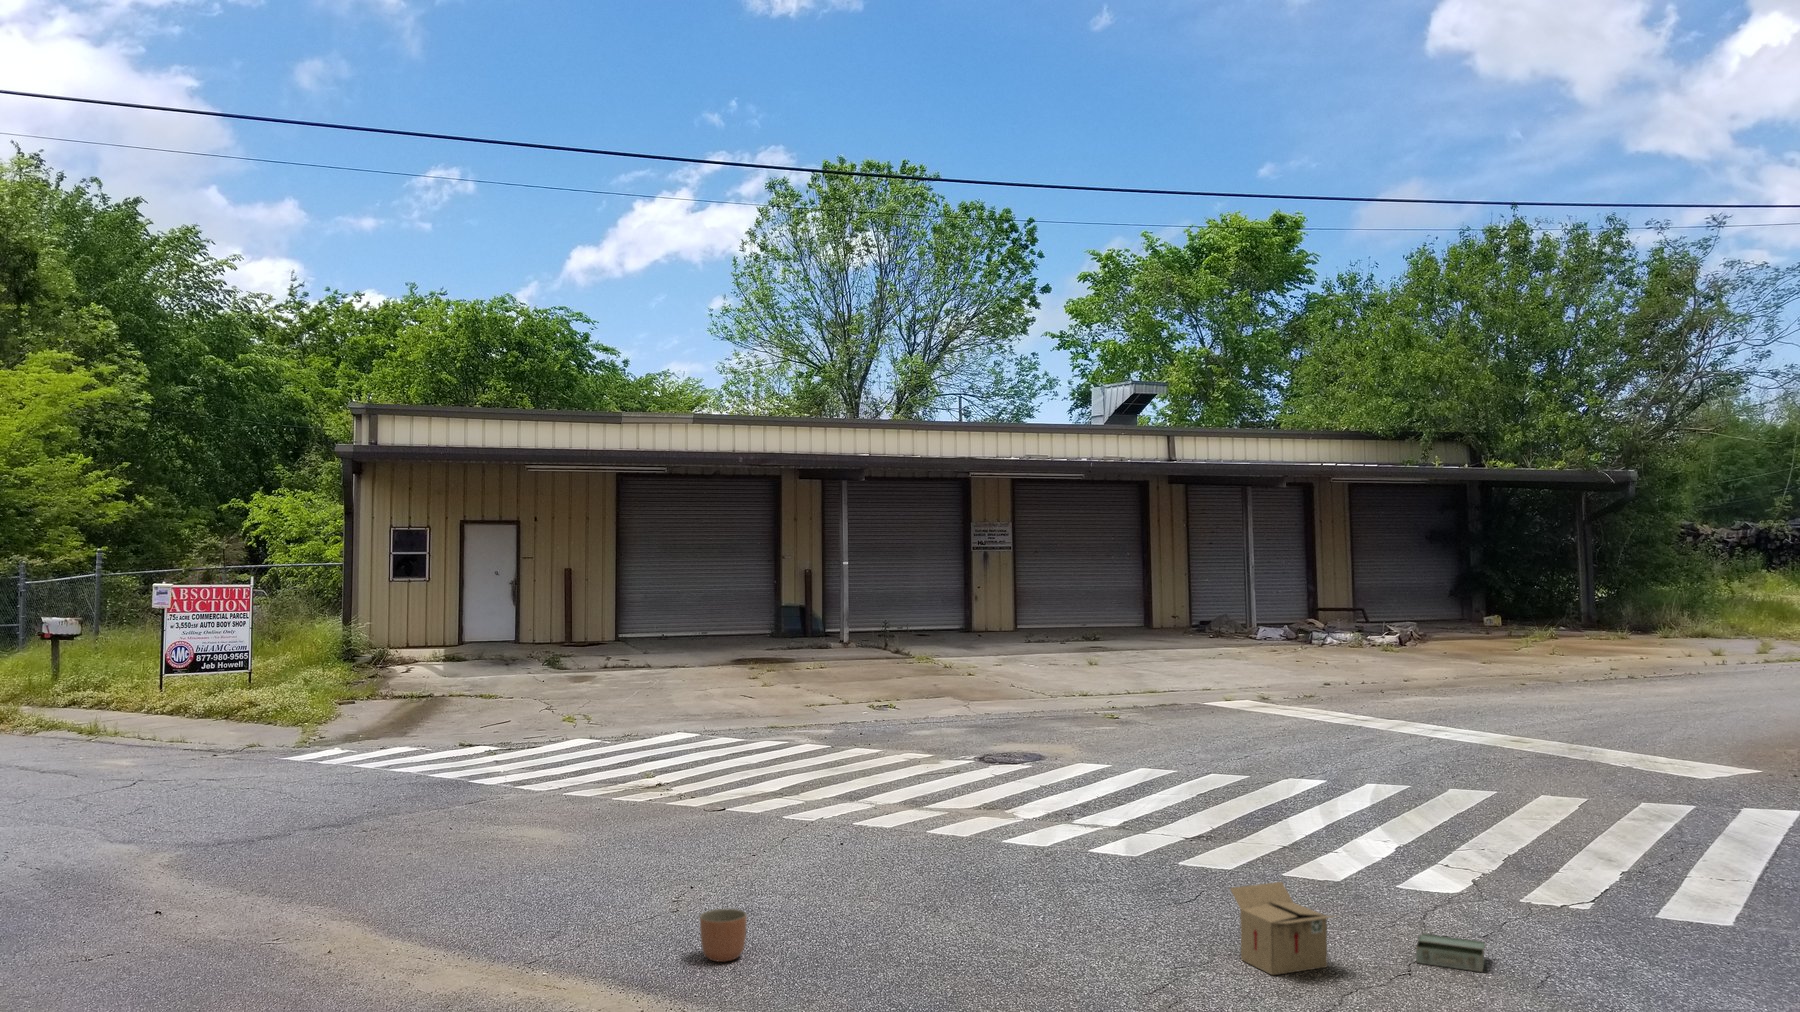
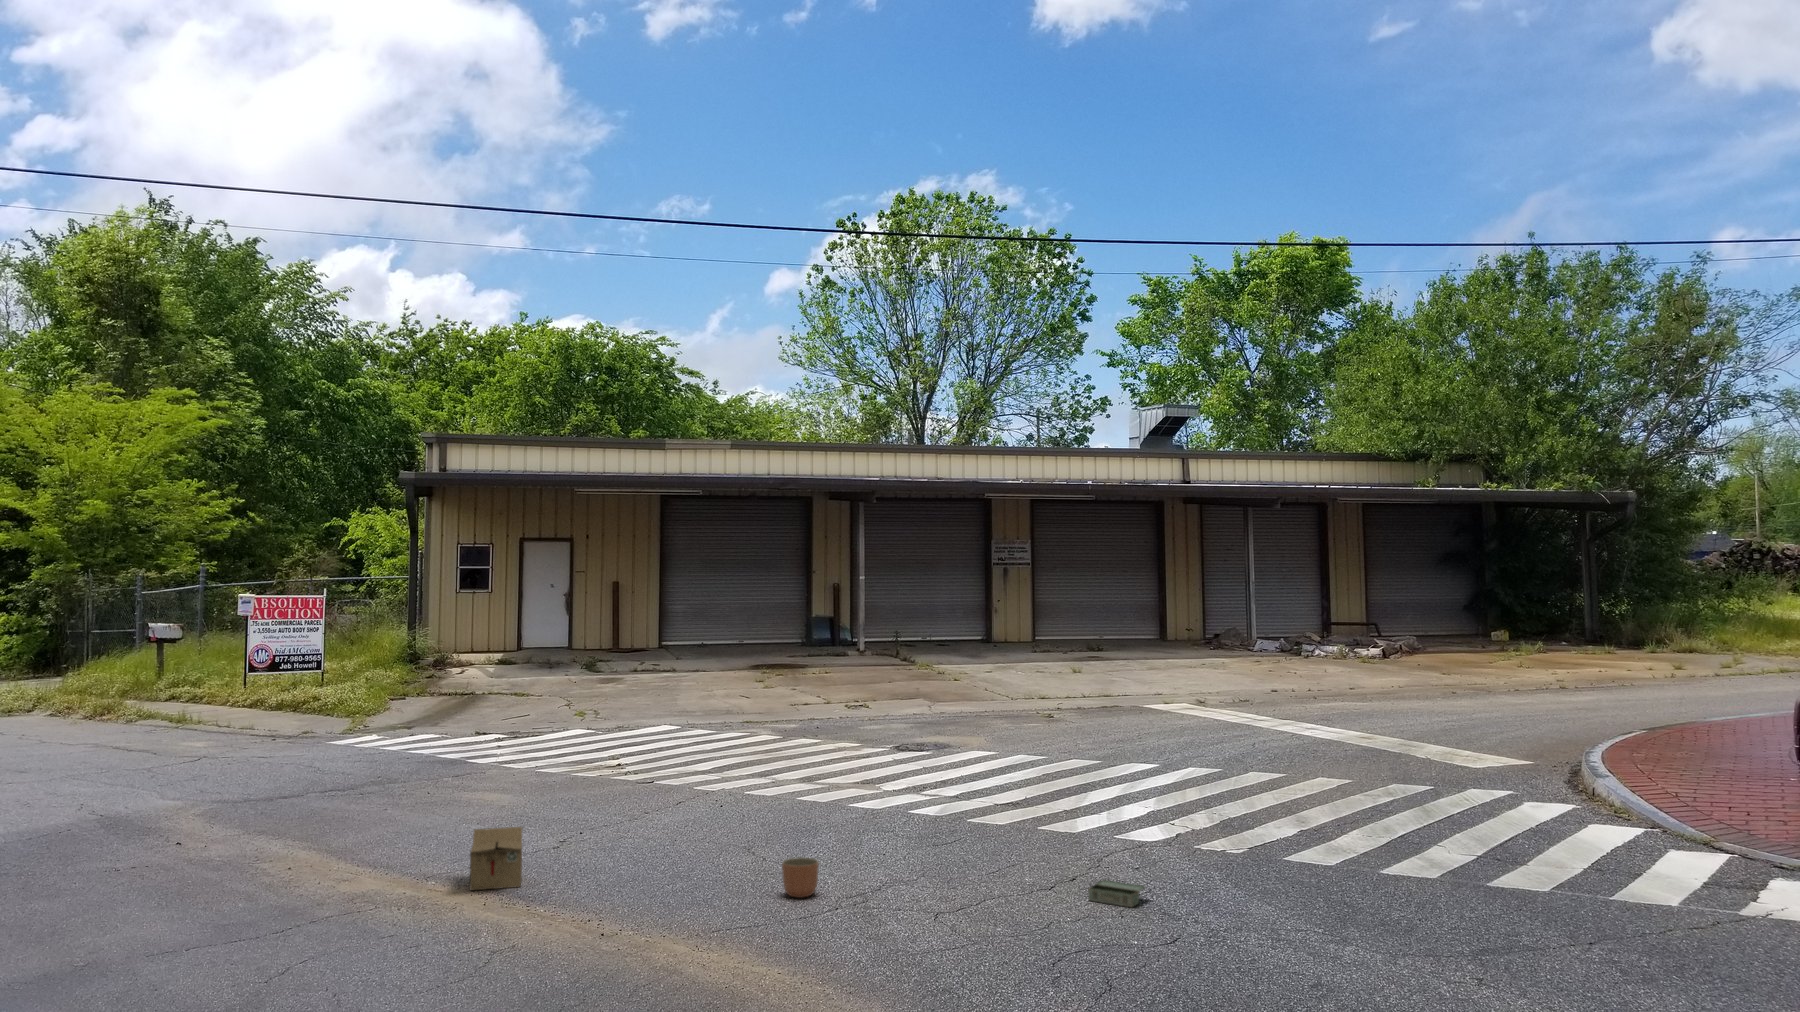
cardboard box: present [1230,882,1333,976] -> present [470,827,522,890]
planter: present [700,909,747,962] -> present [782,858,819,898]

